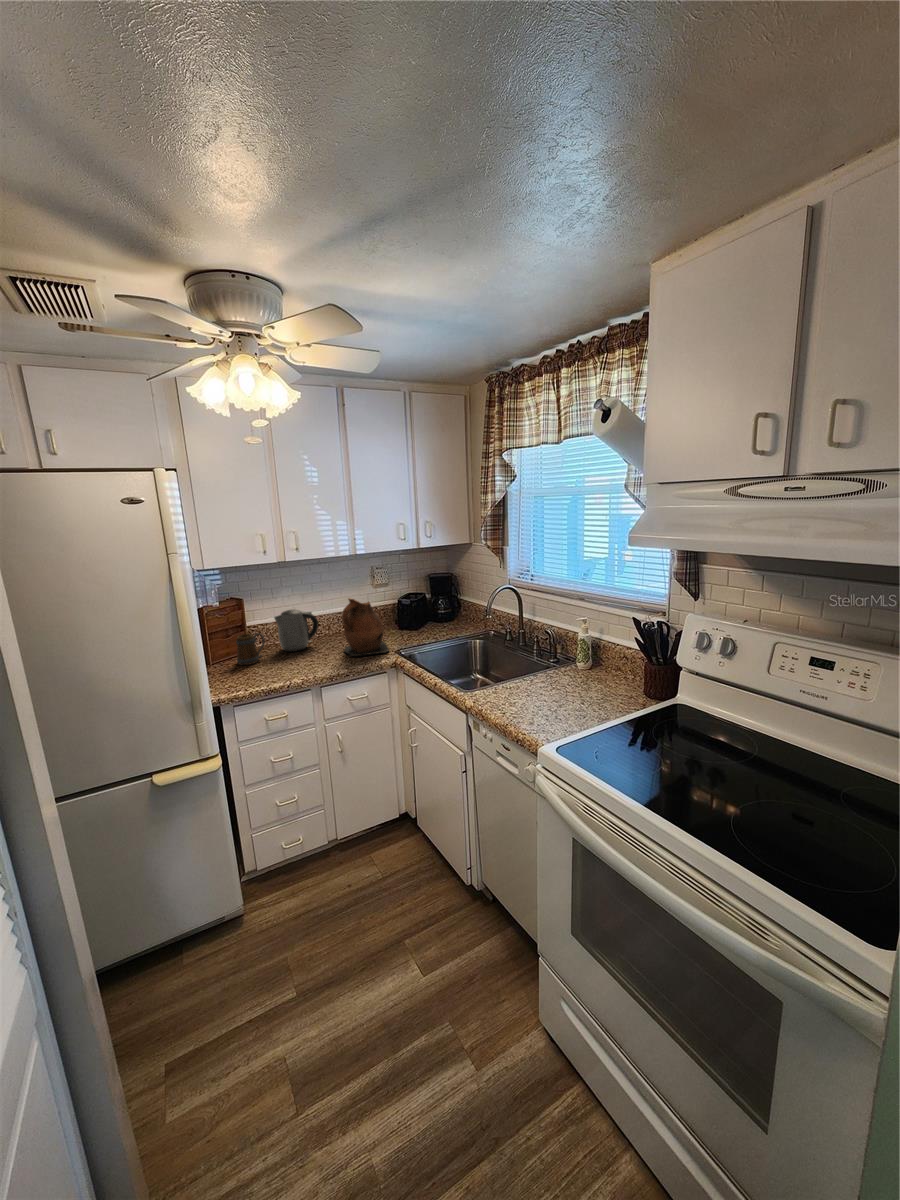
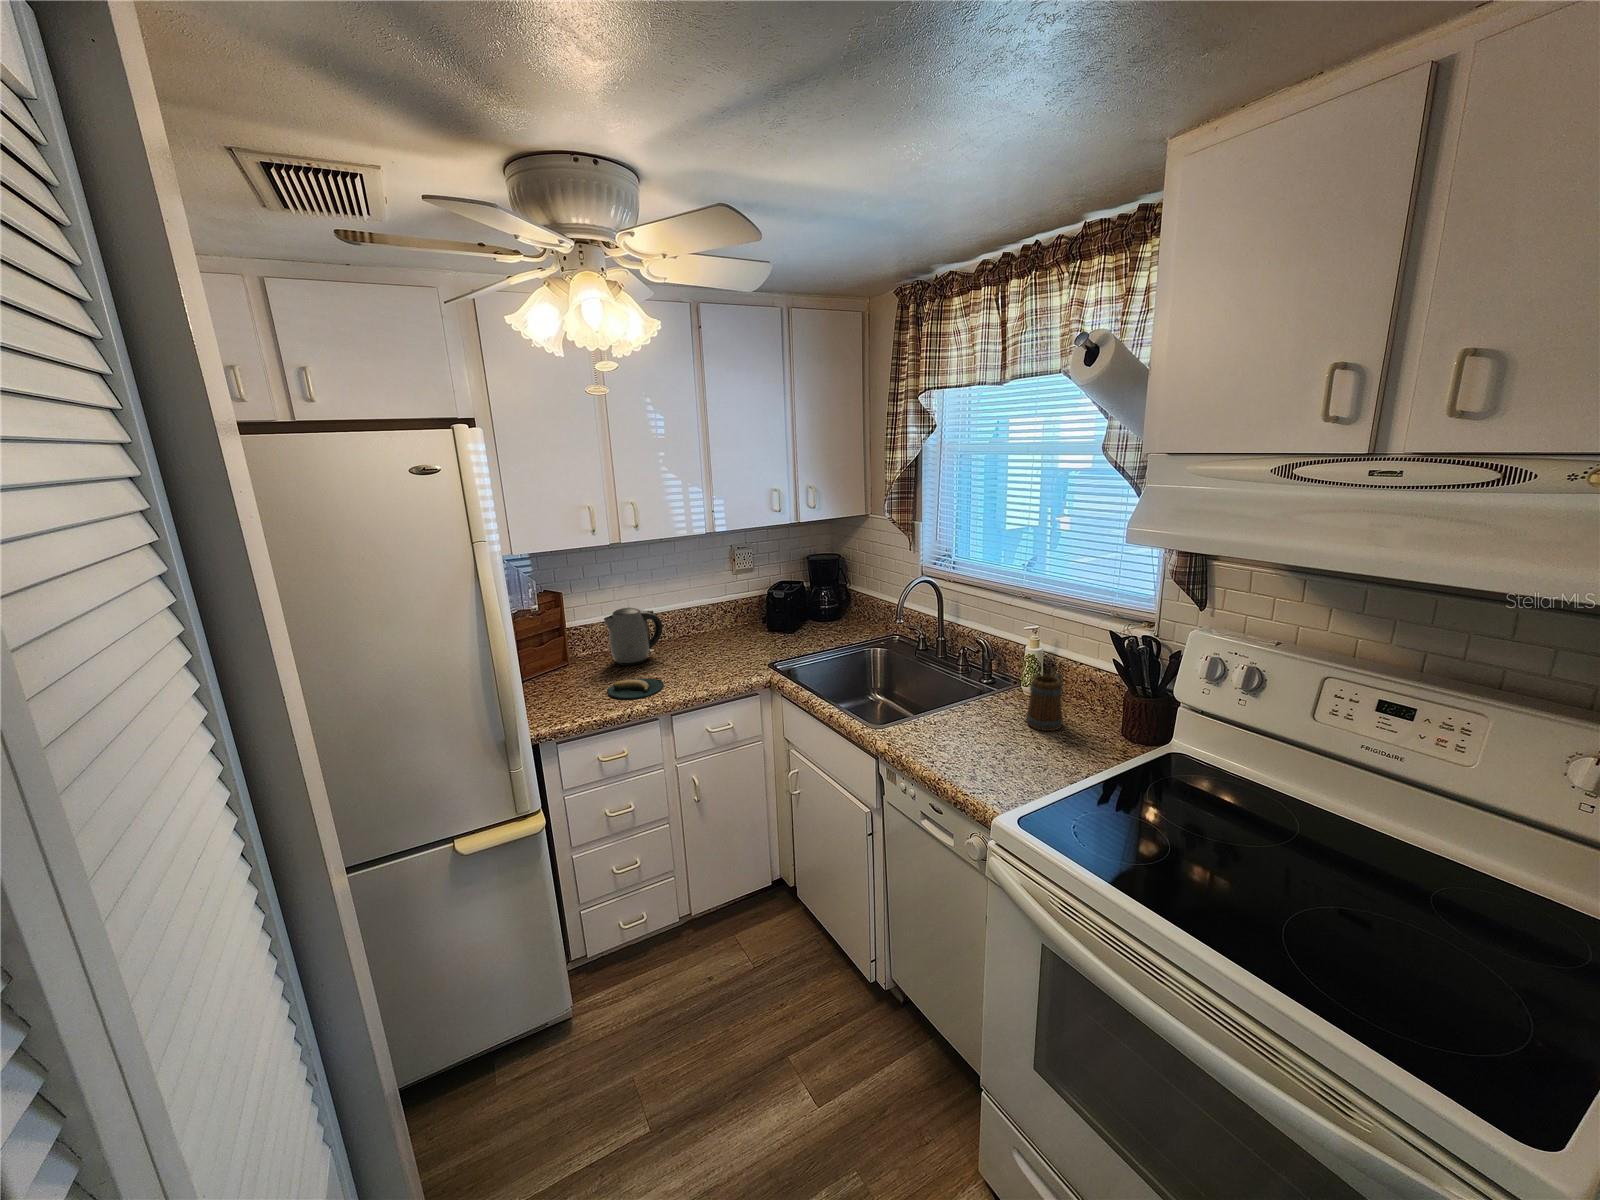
ceramic pitcher: present [342,598,389,656] -> none [696,594,762,673]
mug: present [236,633,265,665] -> present [1026,674,1063,731]
banana: none [273,660,316,674] -> present [607,678,664,699]

